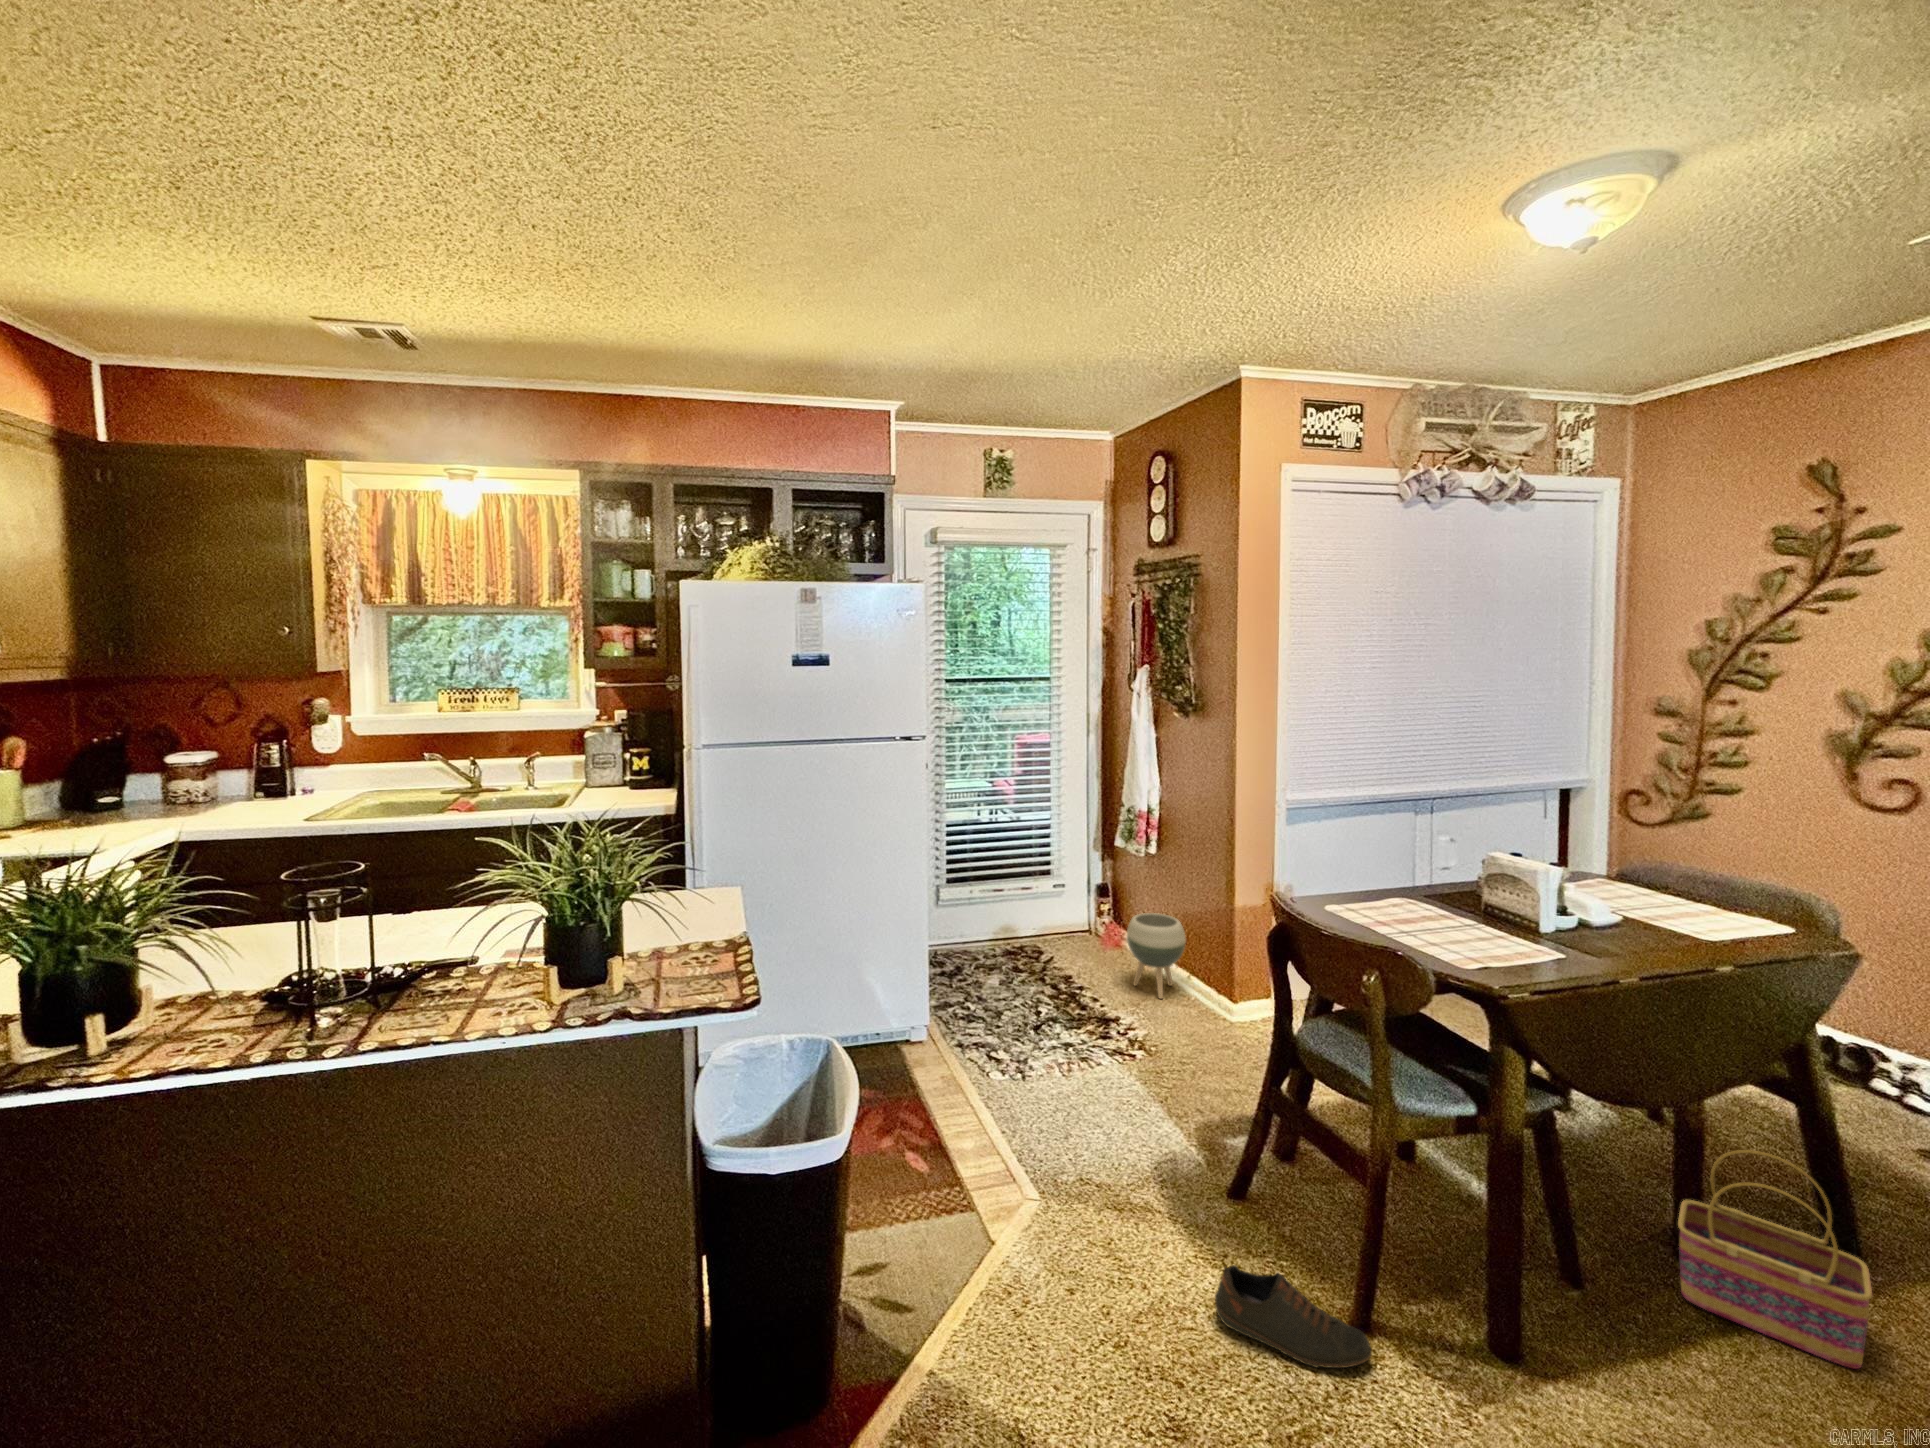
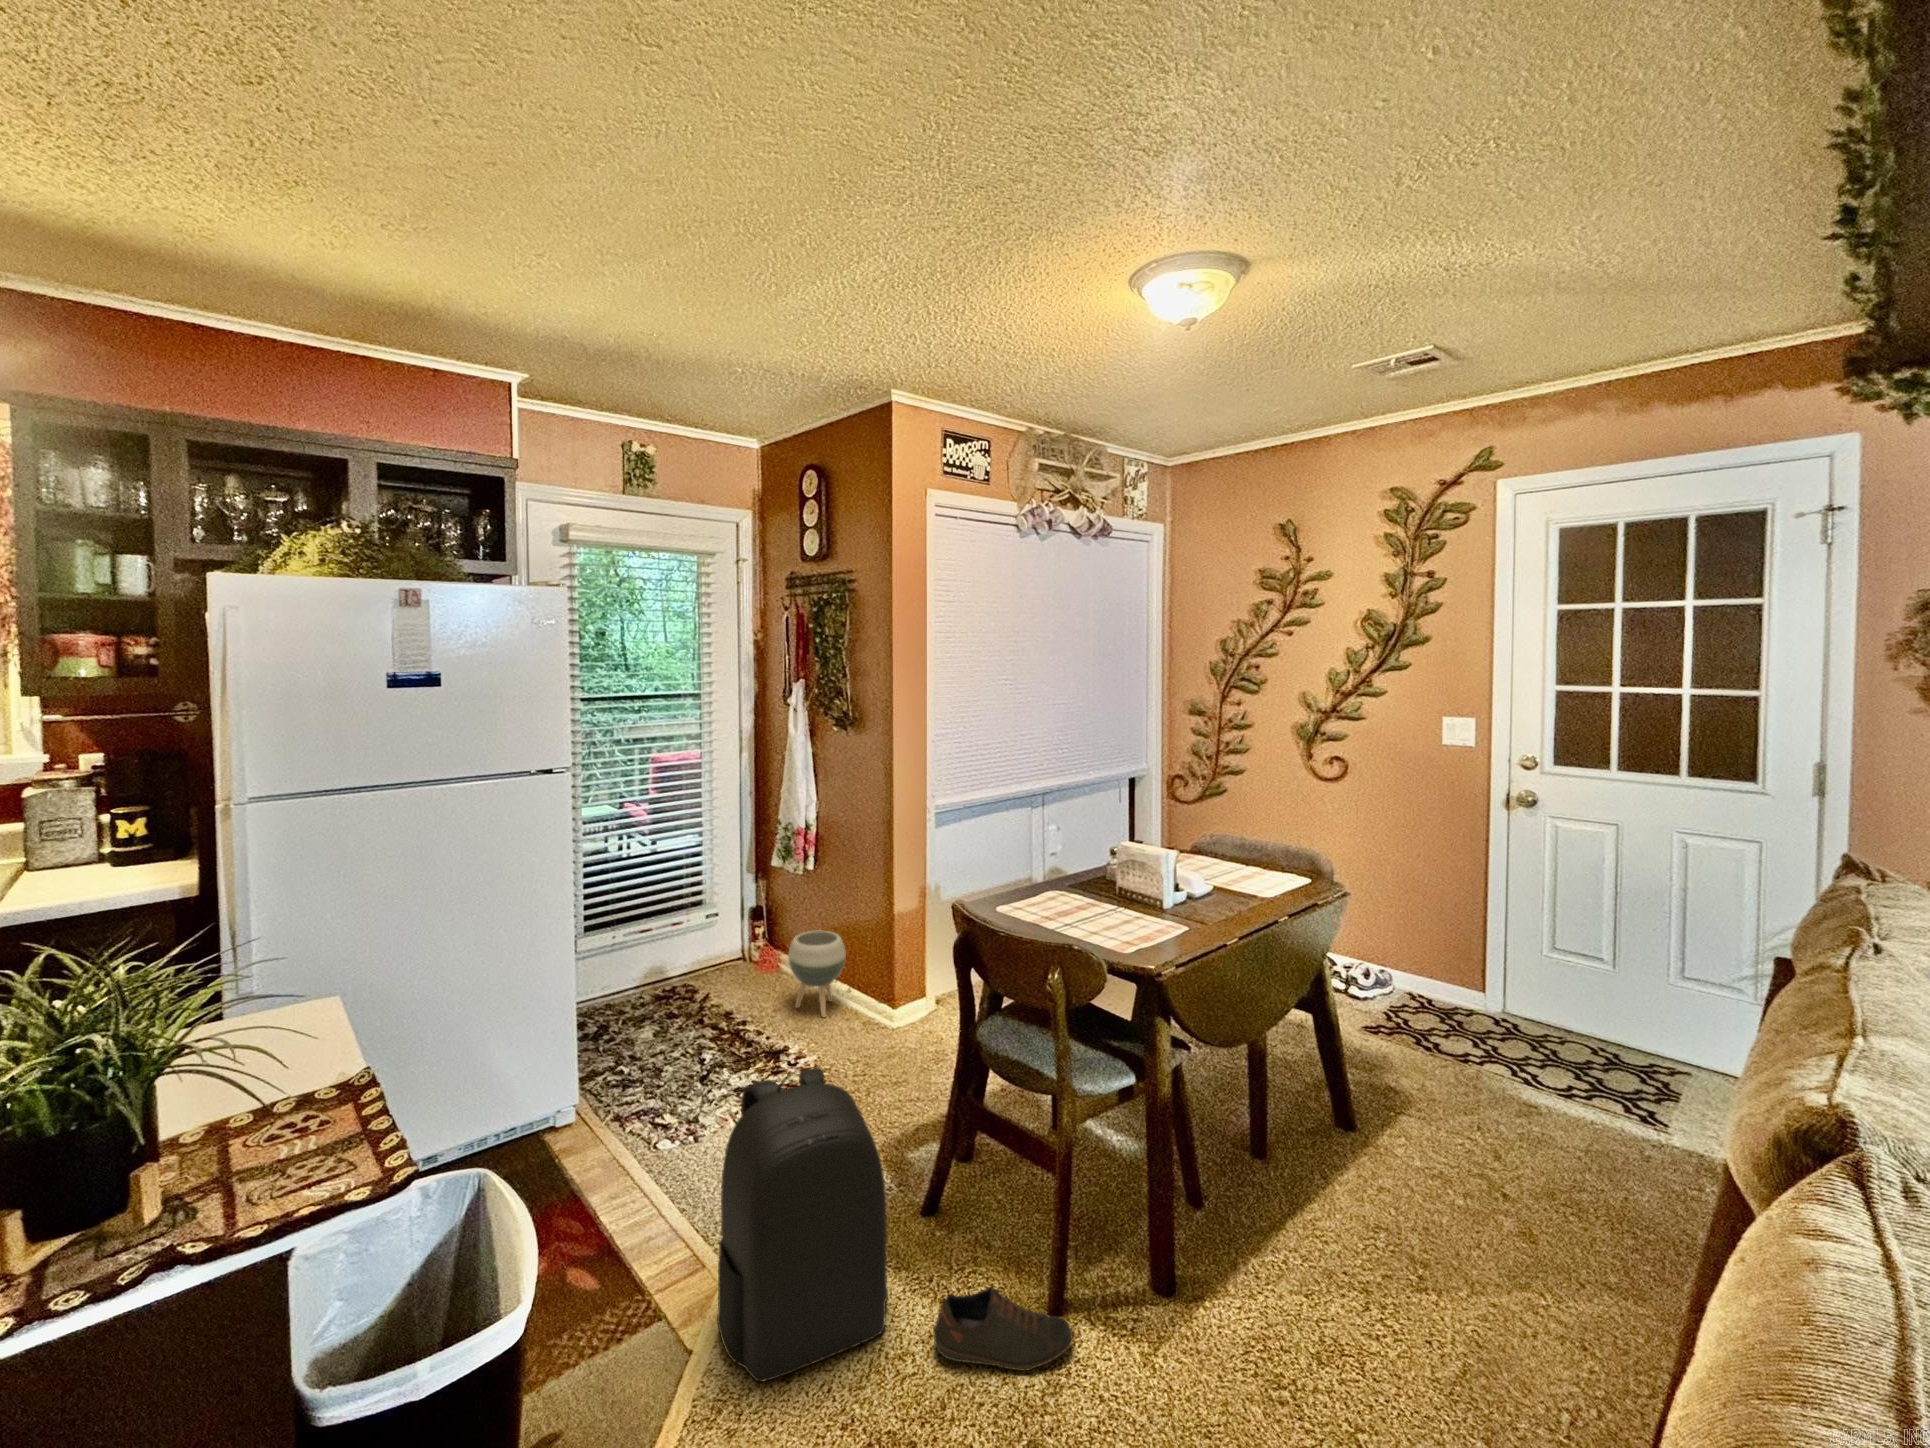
backpack: none [1015,1019,1177,1285] -> present [717,1068,888,1382]
basket: present [1678,1150,1872,1369] -> none [1257,1063,1376,1215]

